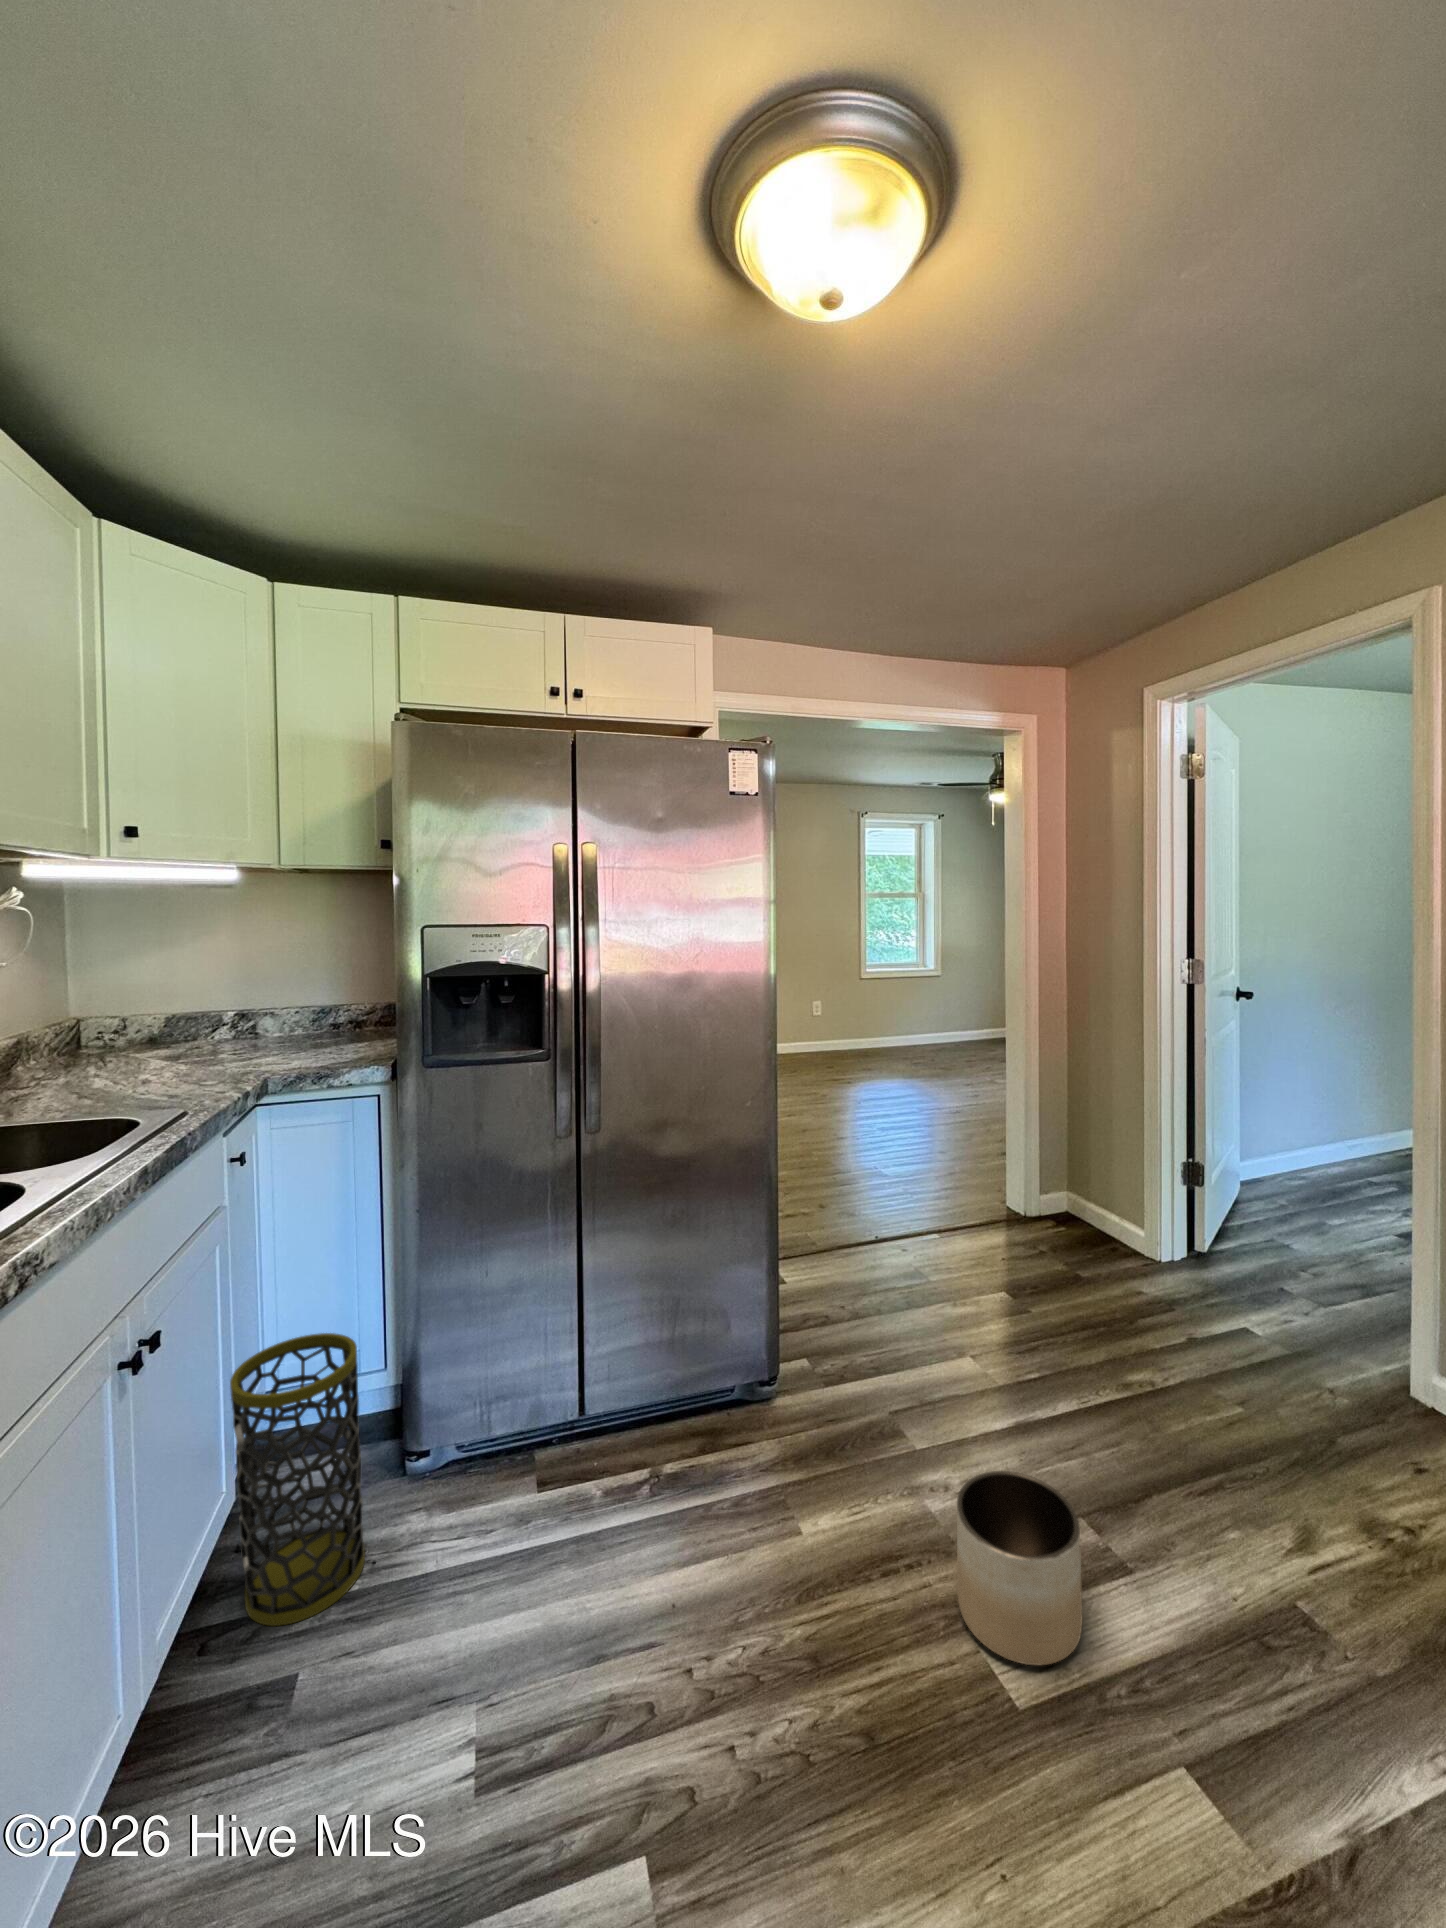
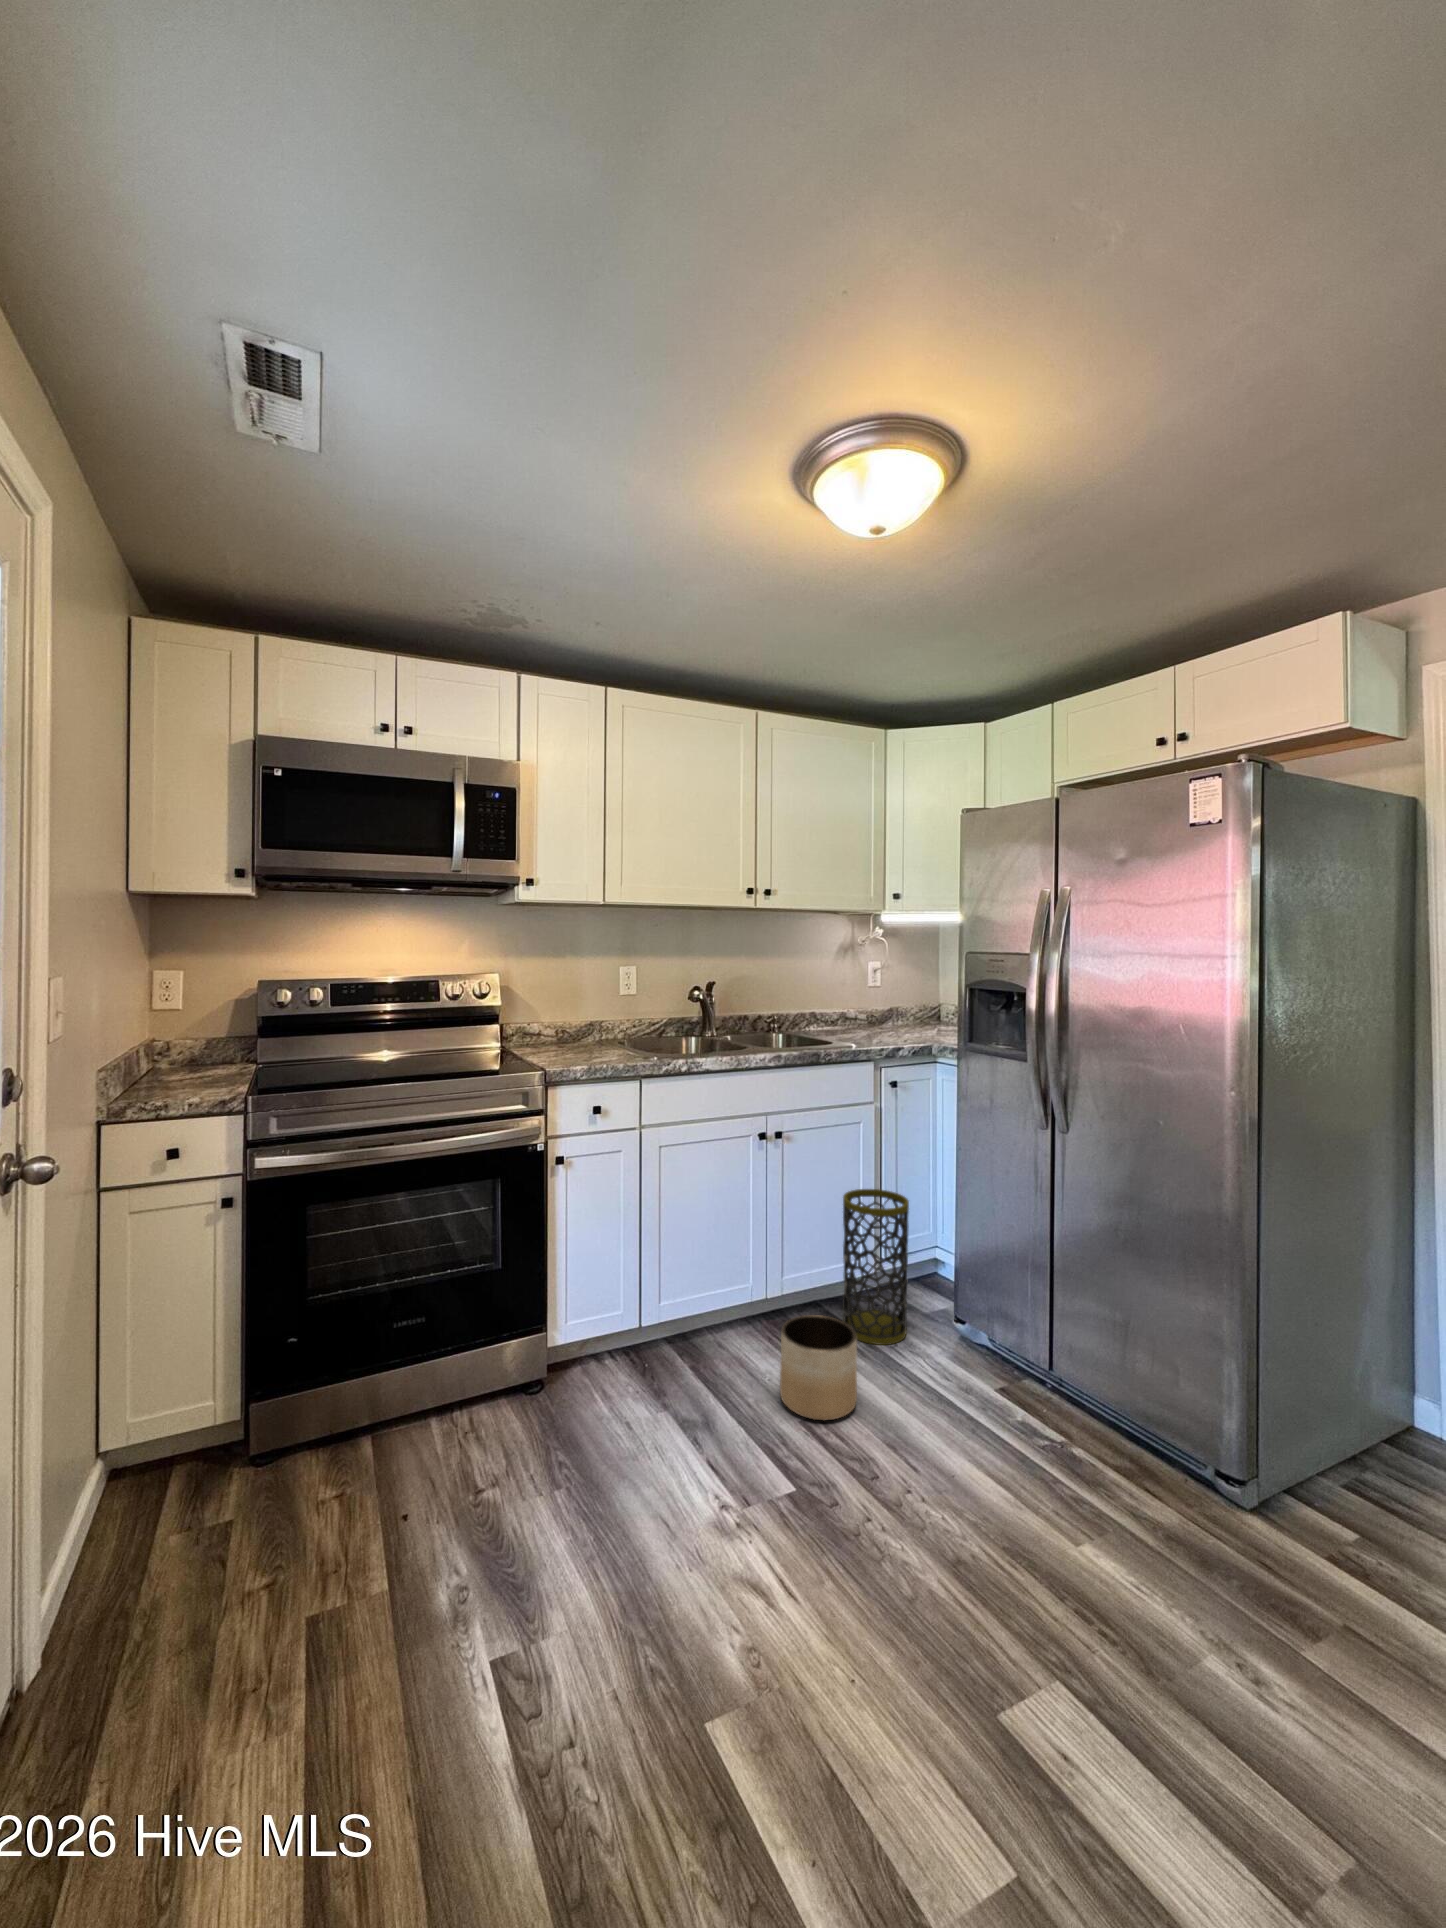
planter: present [957,1471,1082,1665] -> present [780,1315,857,1420]

